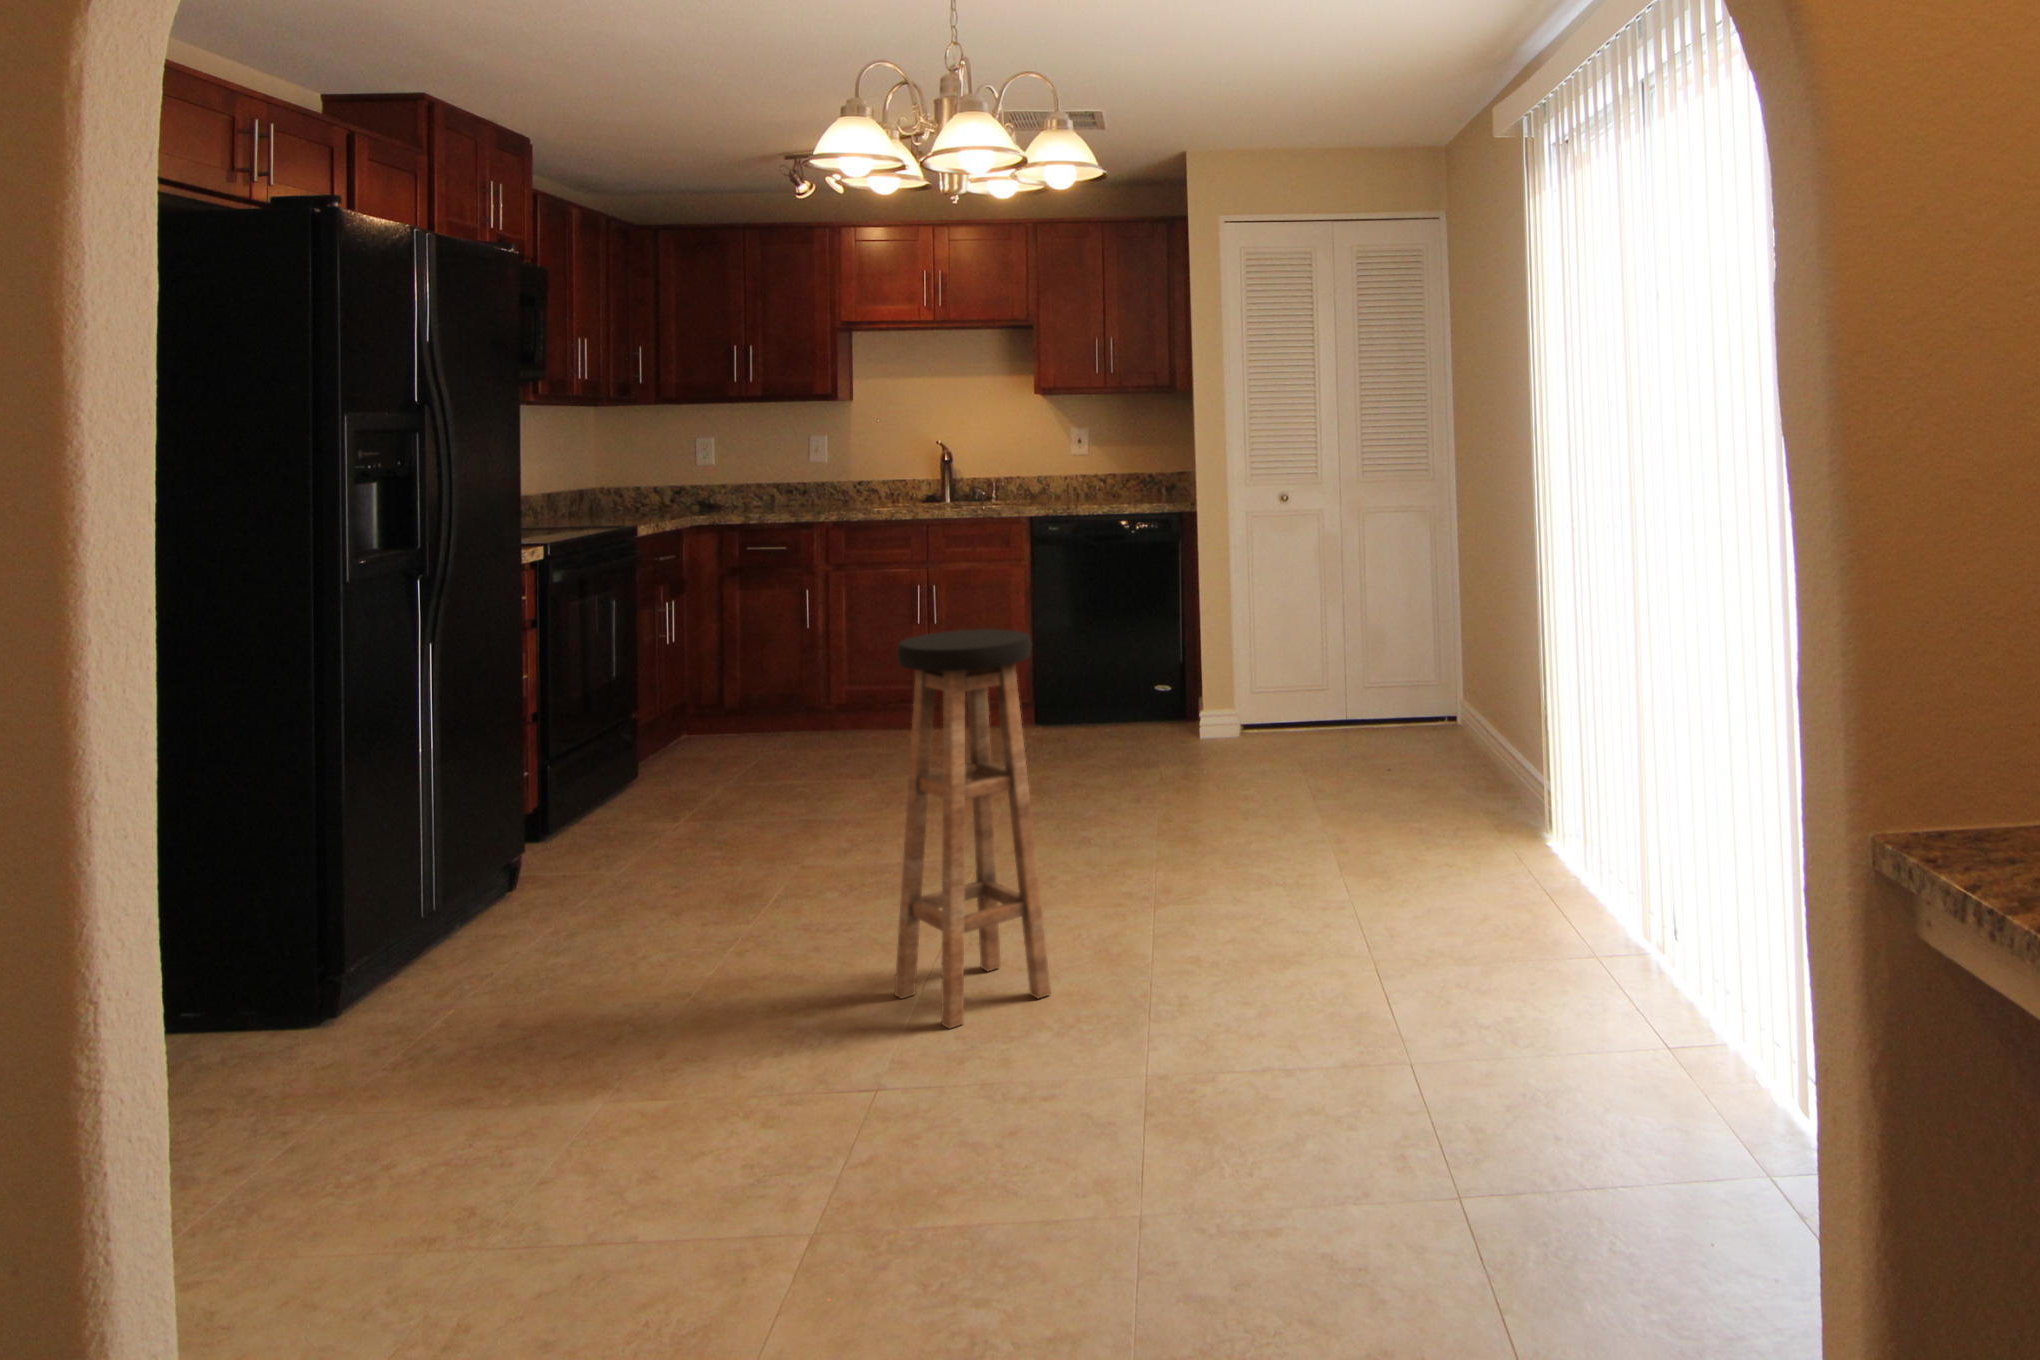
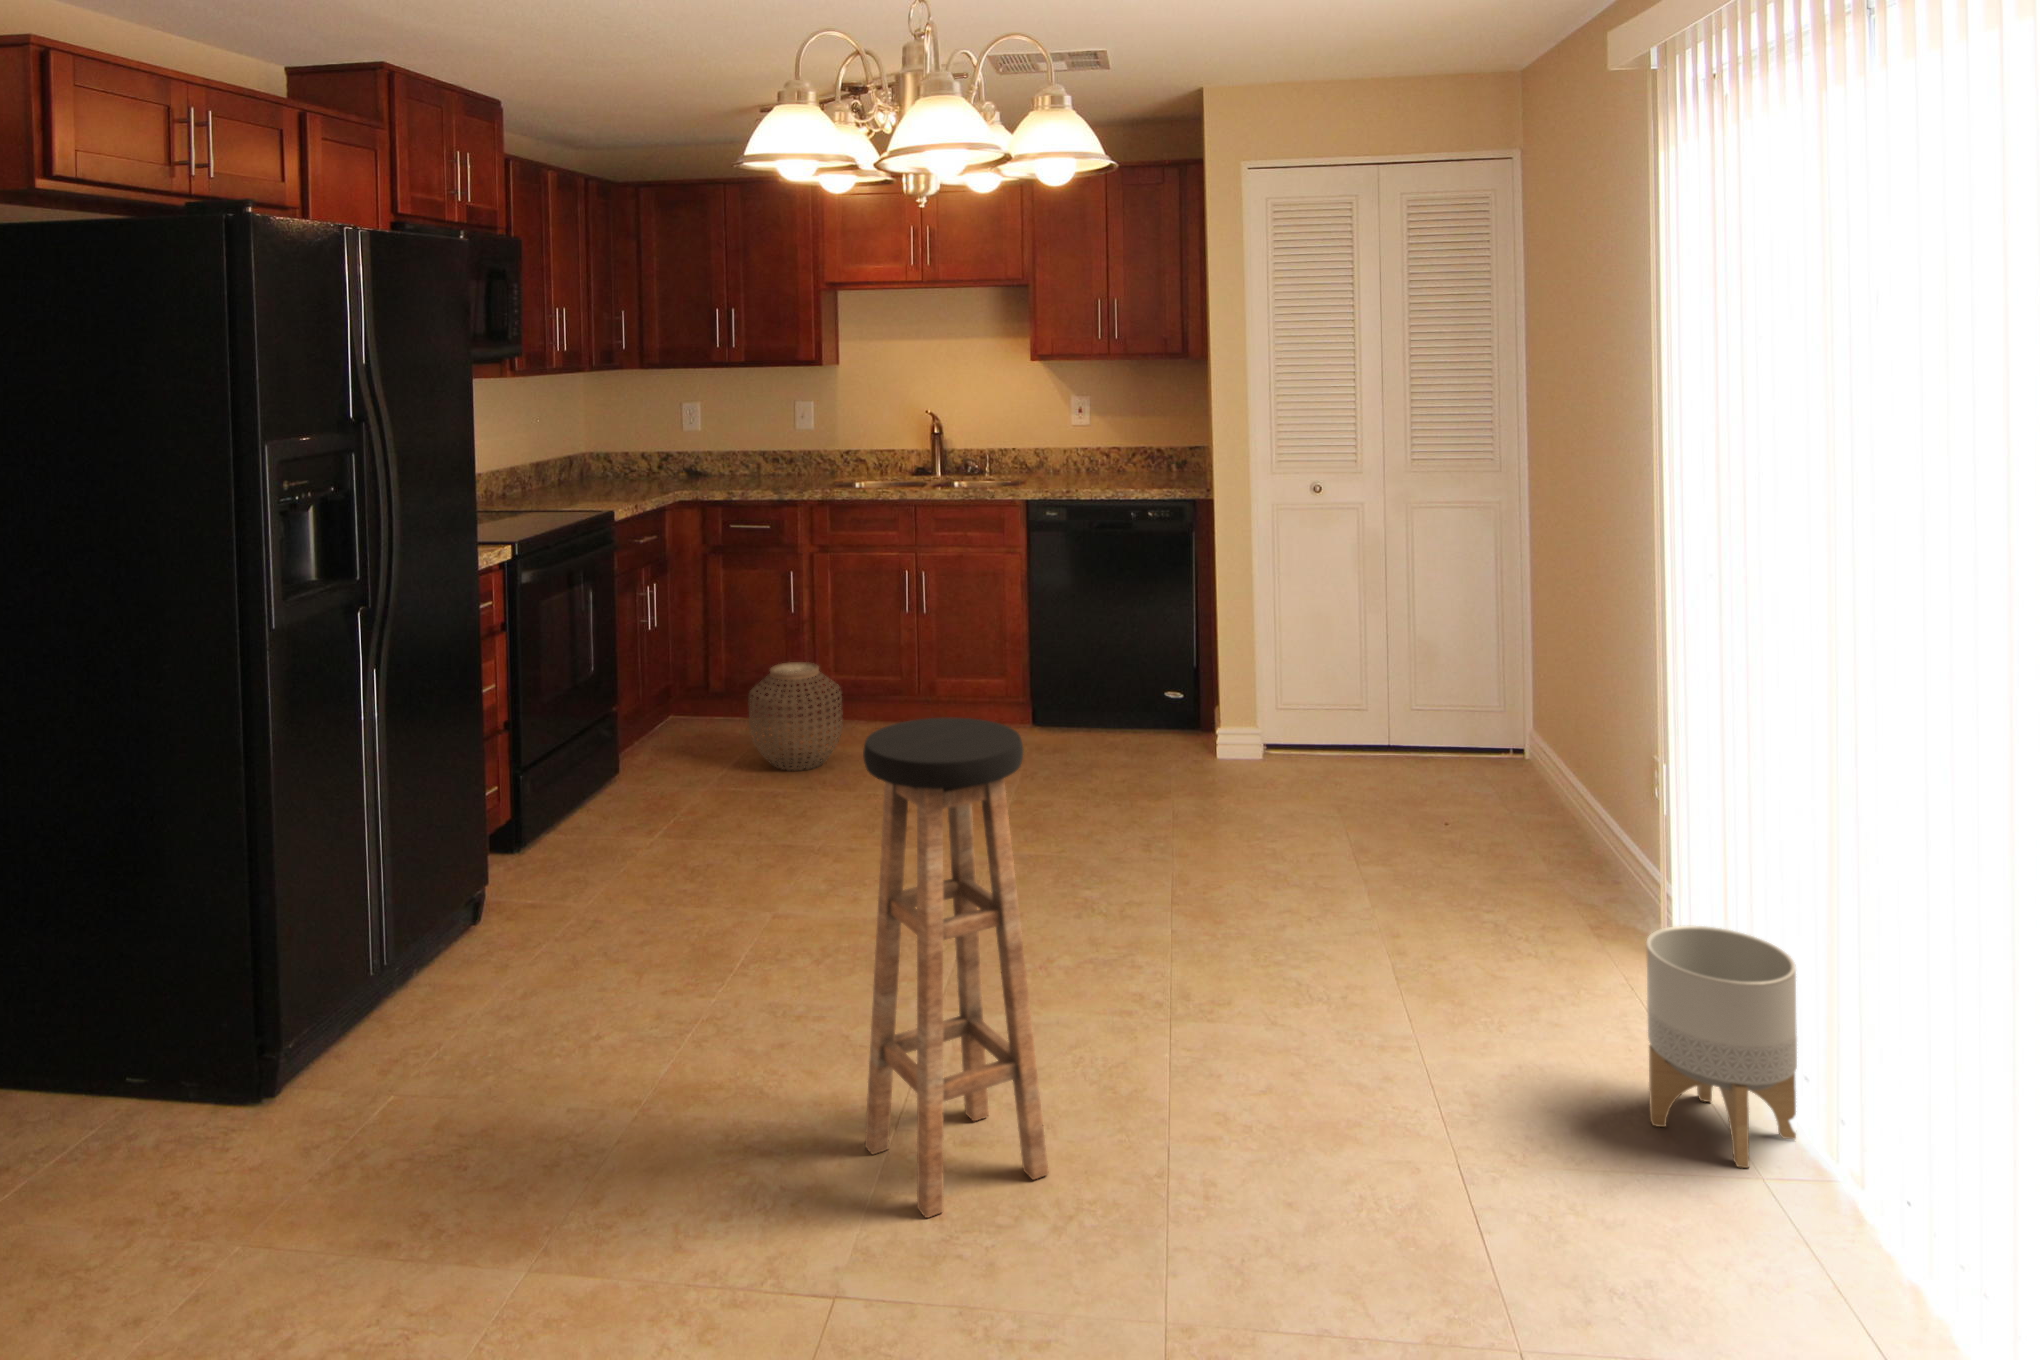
woven basket: none [767,668,859,768] -> present [749,662,842,770]
planter: none [1510,771,1614,938] -> present [1646,926,1797,1168]

